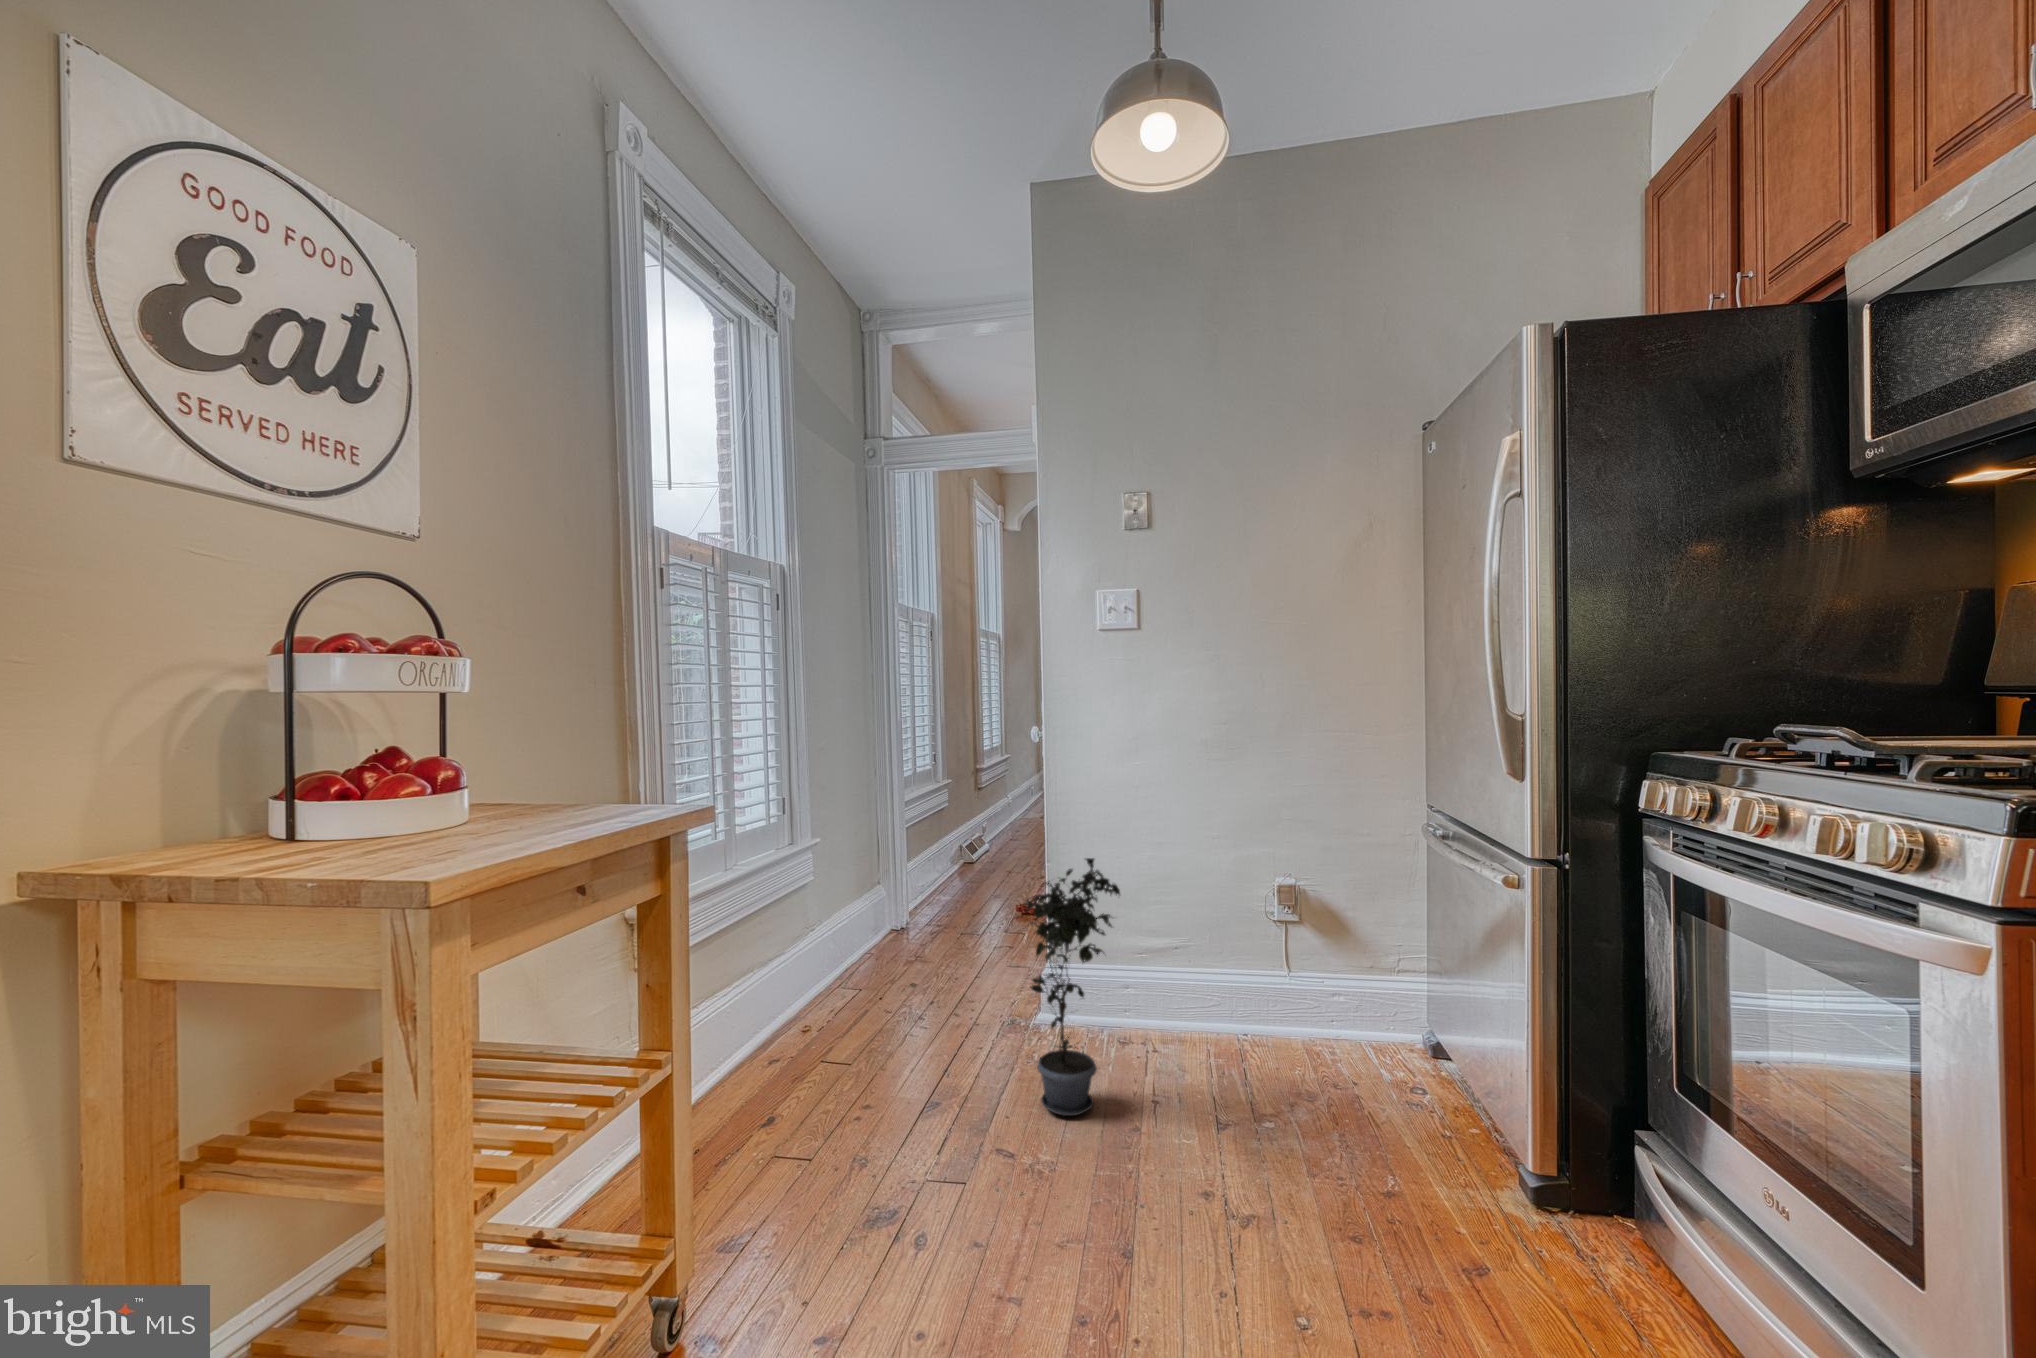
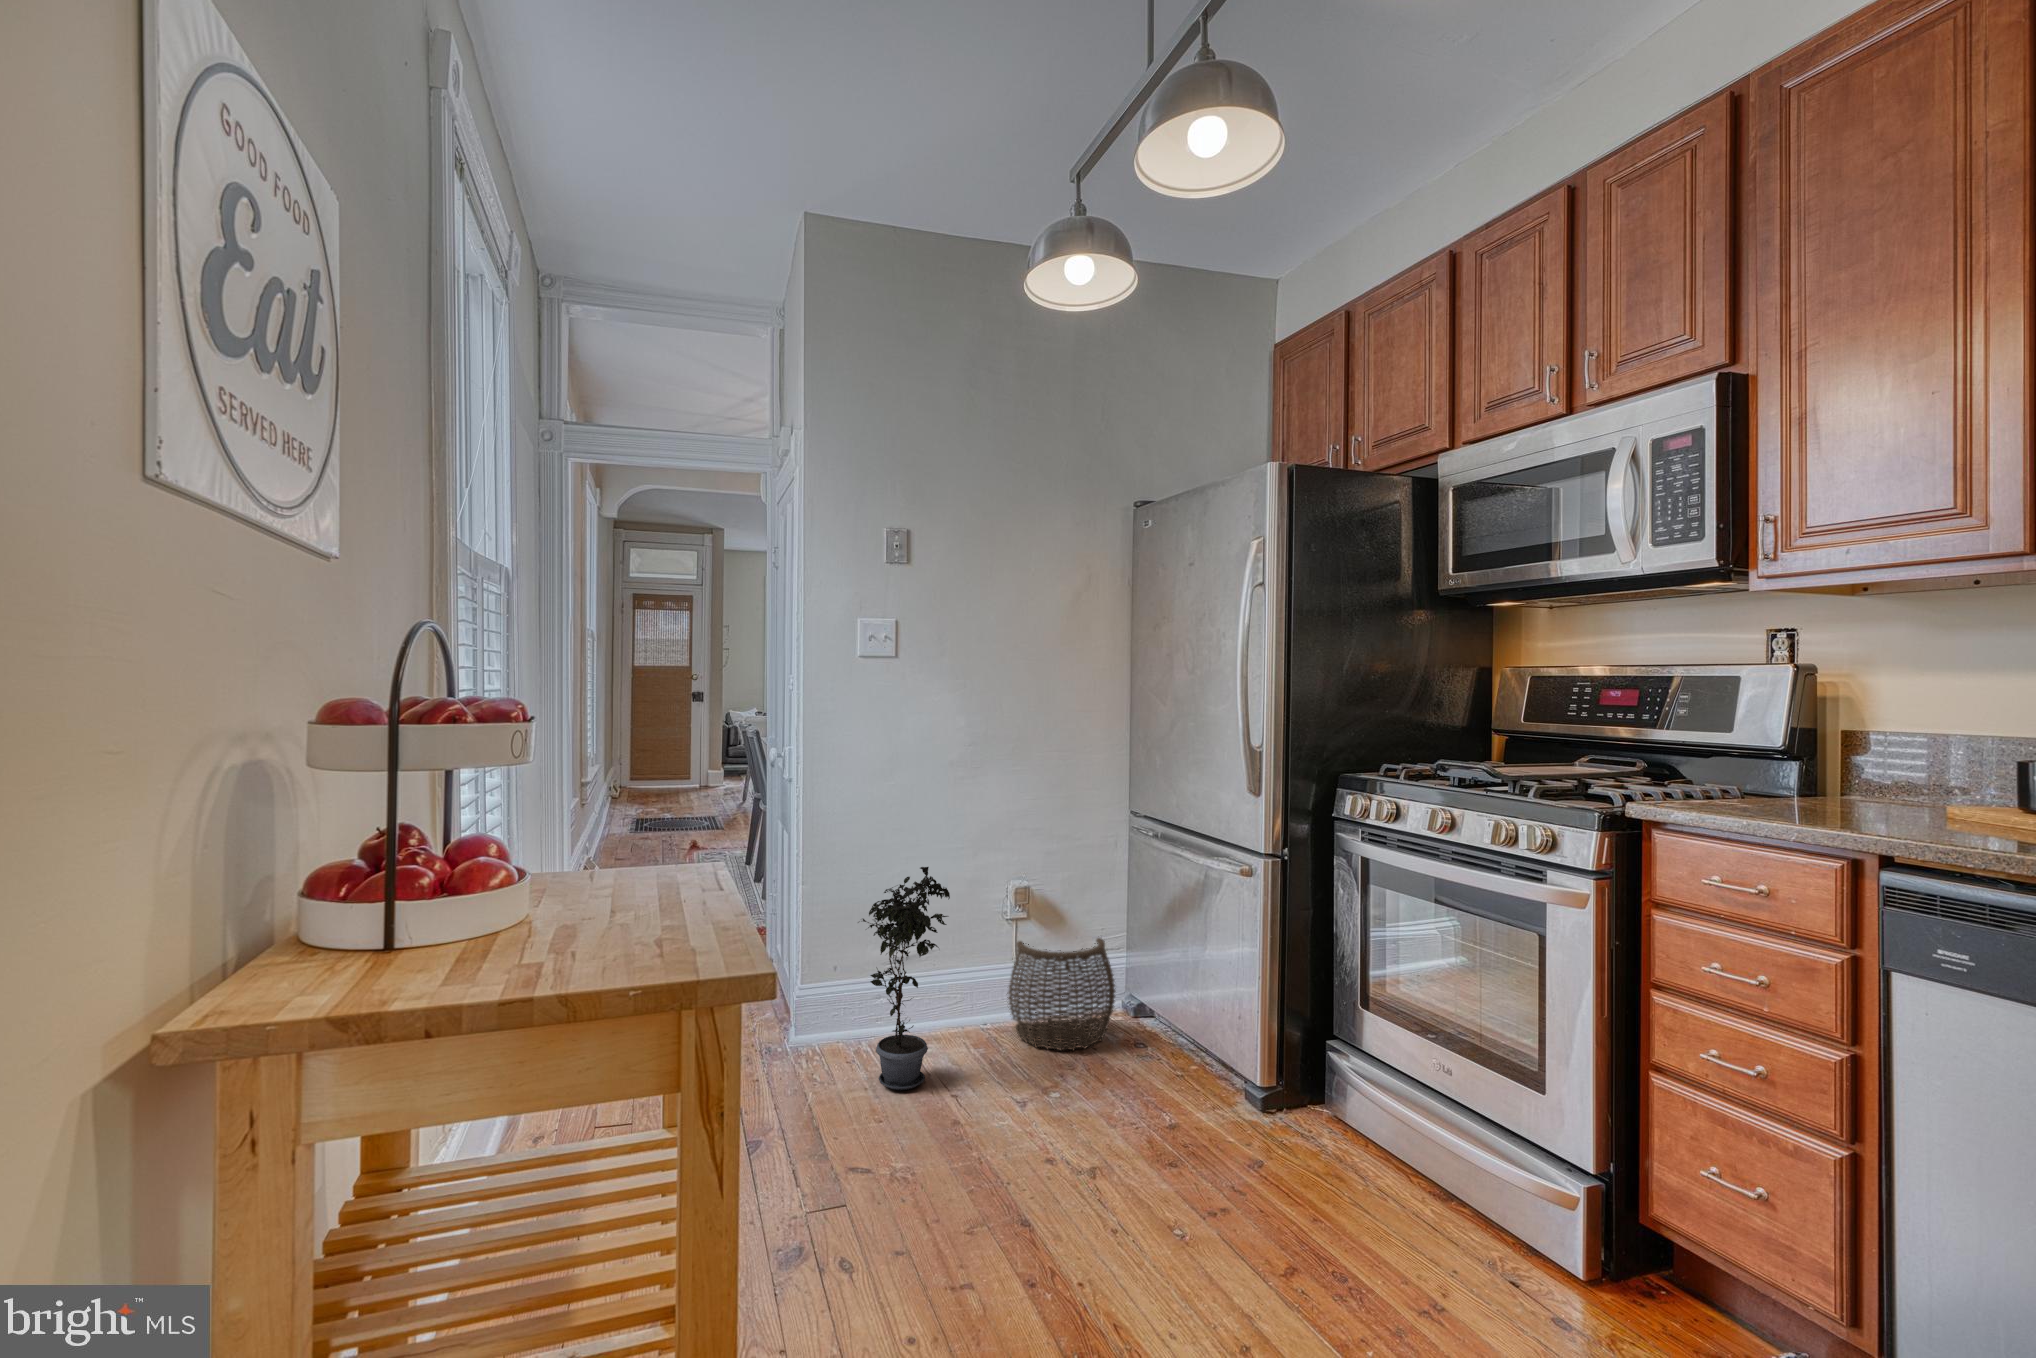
woven basket: none [1197,938,1335,1087] -> present [1007,938,1115,1050]

